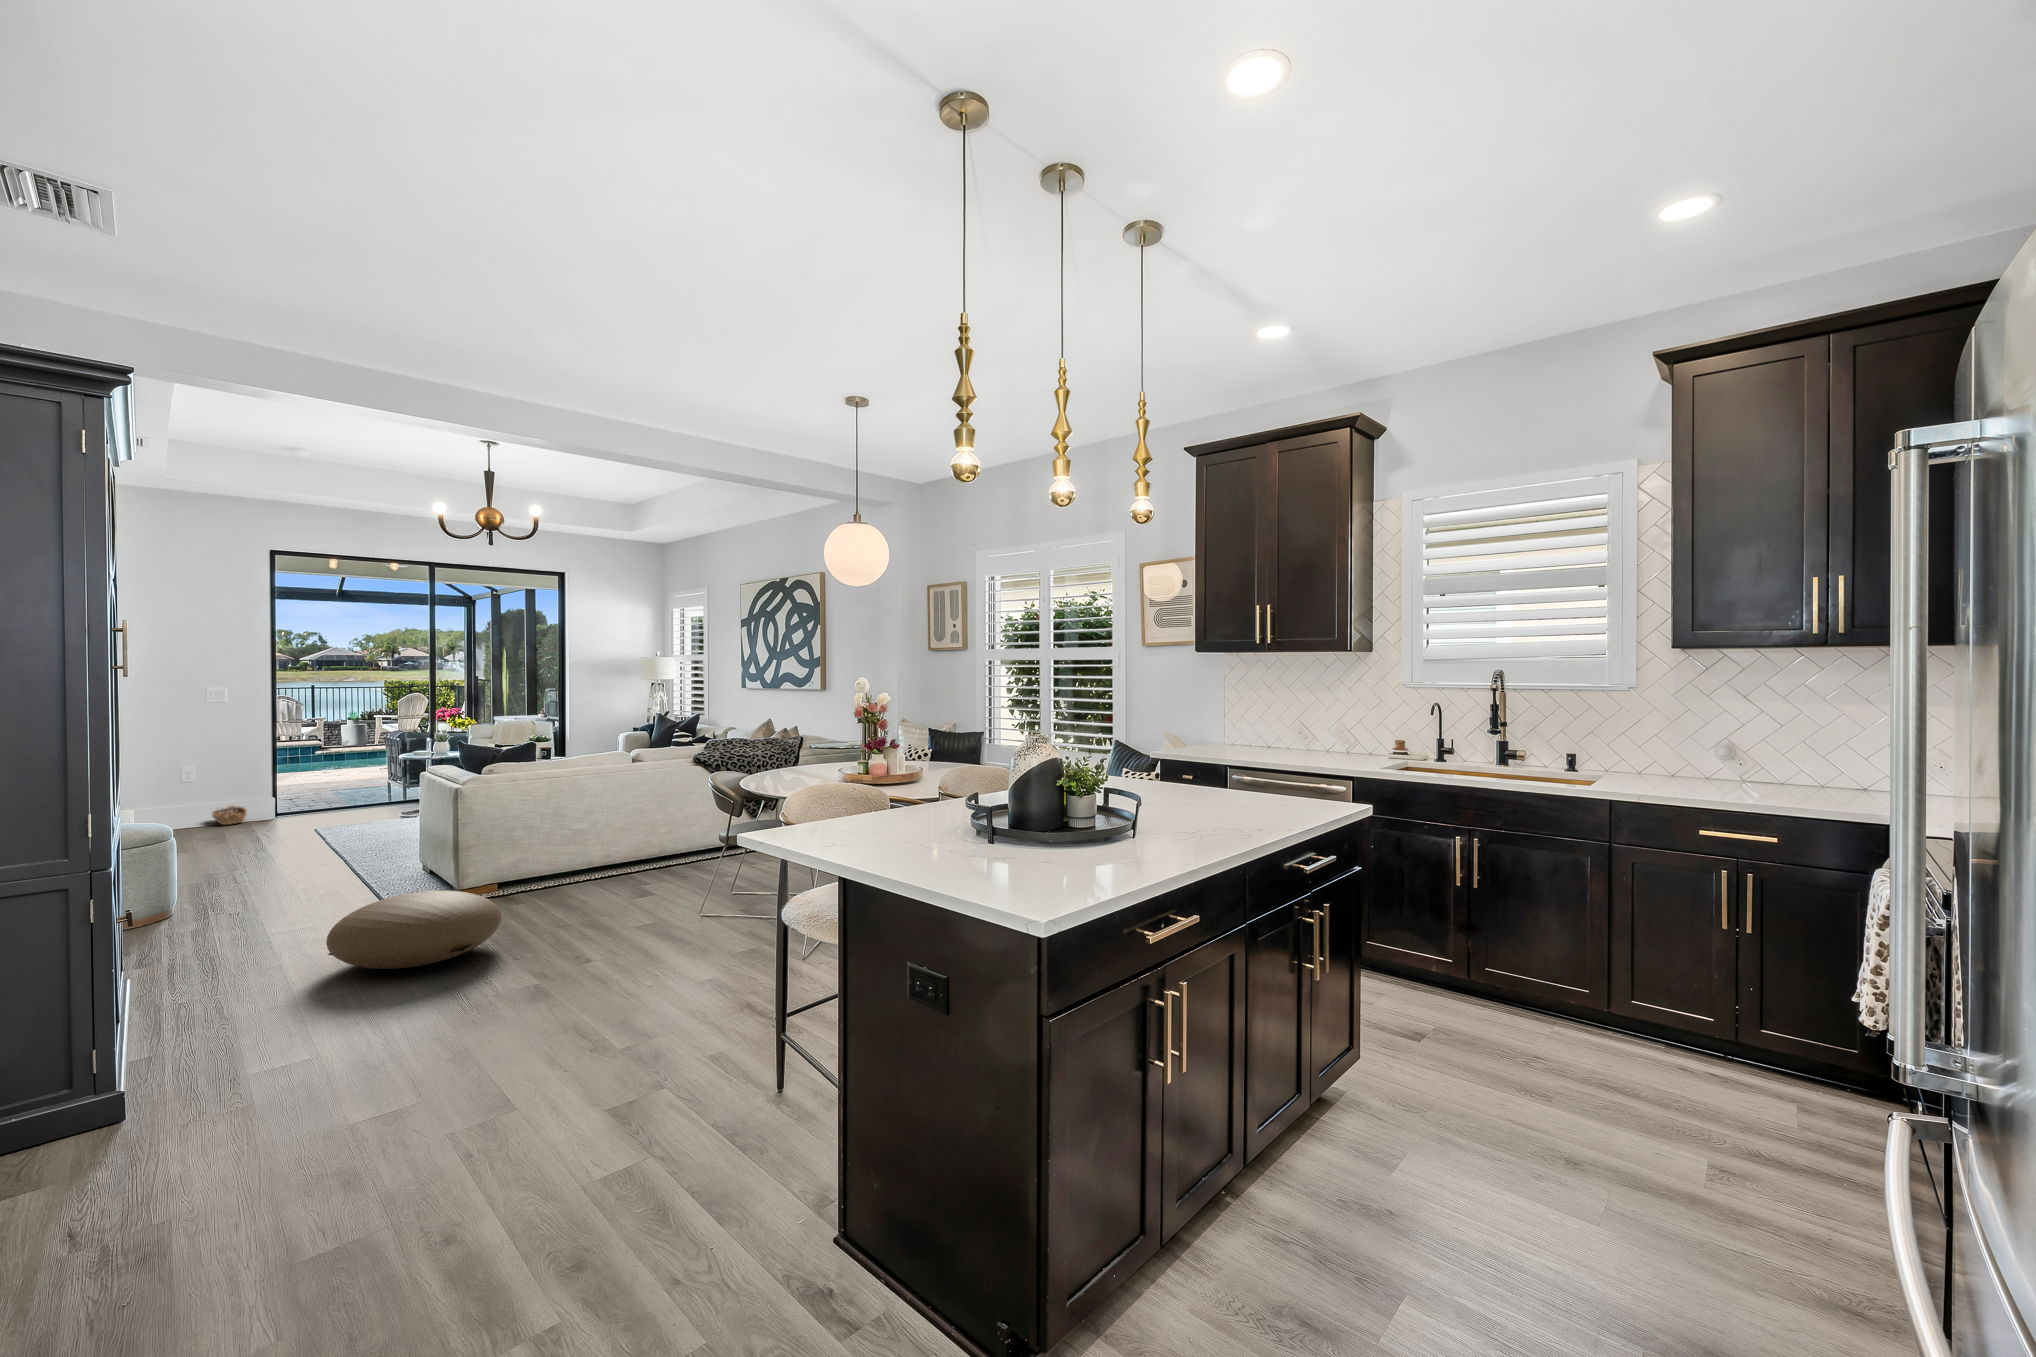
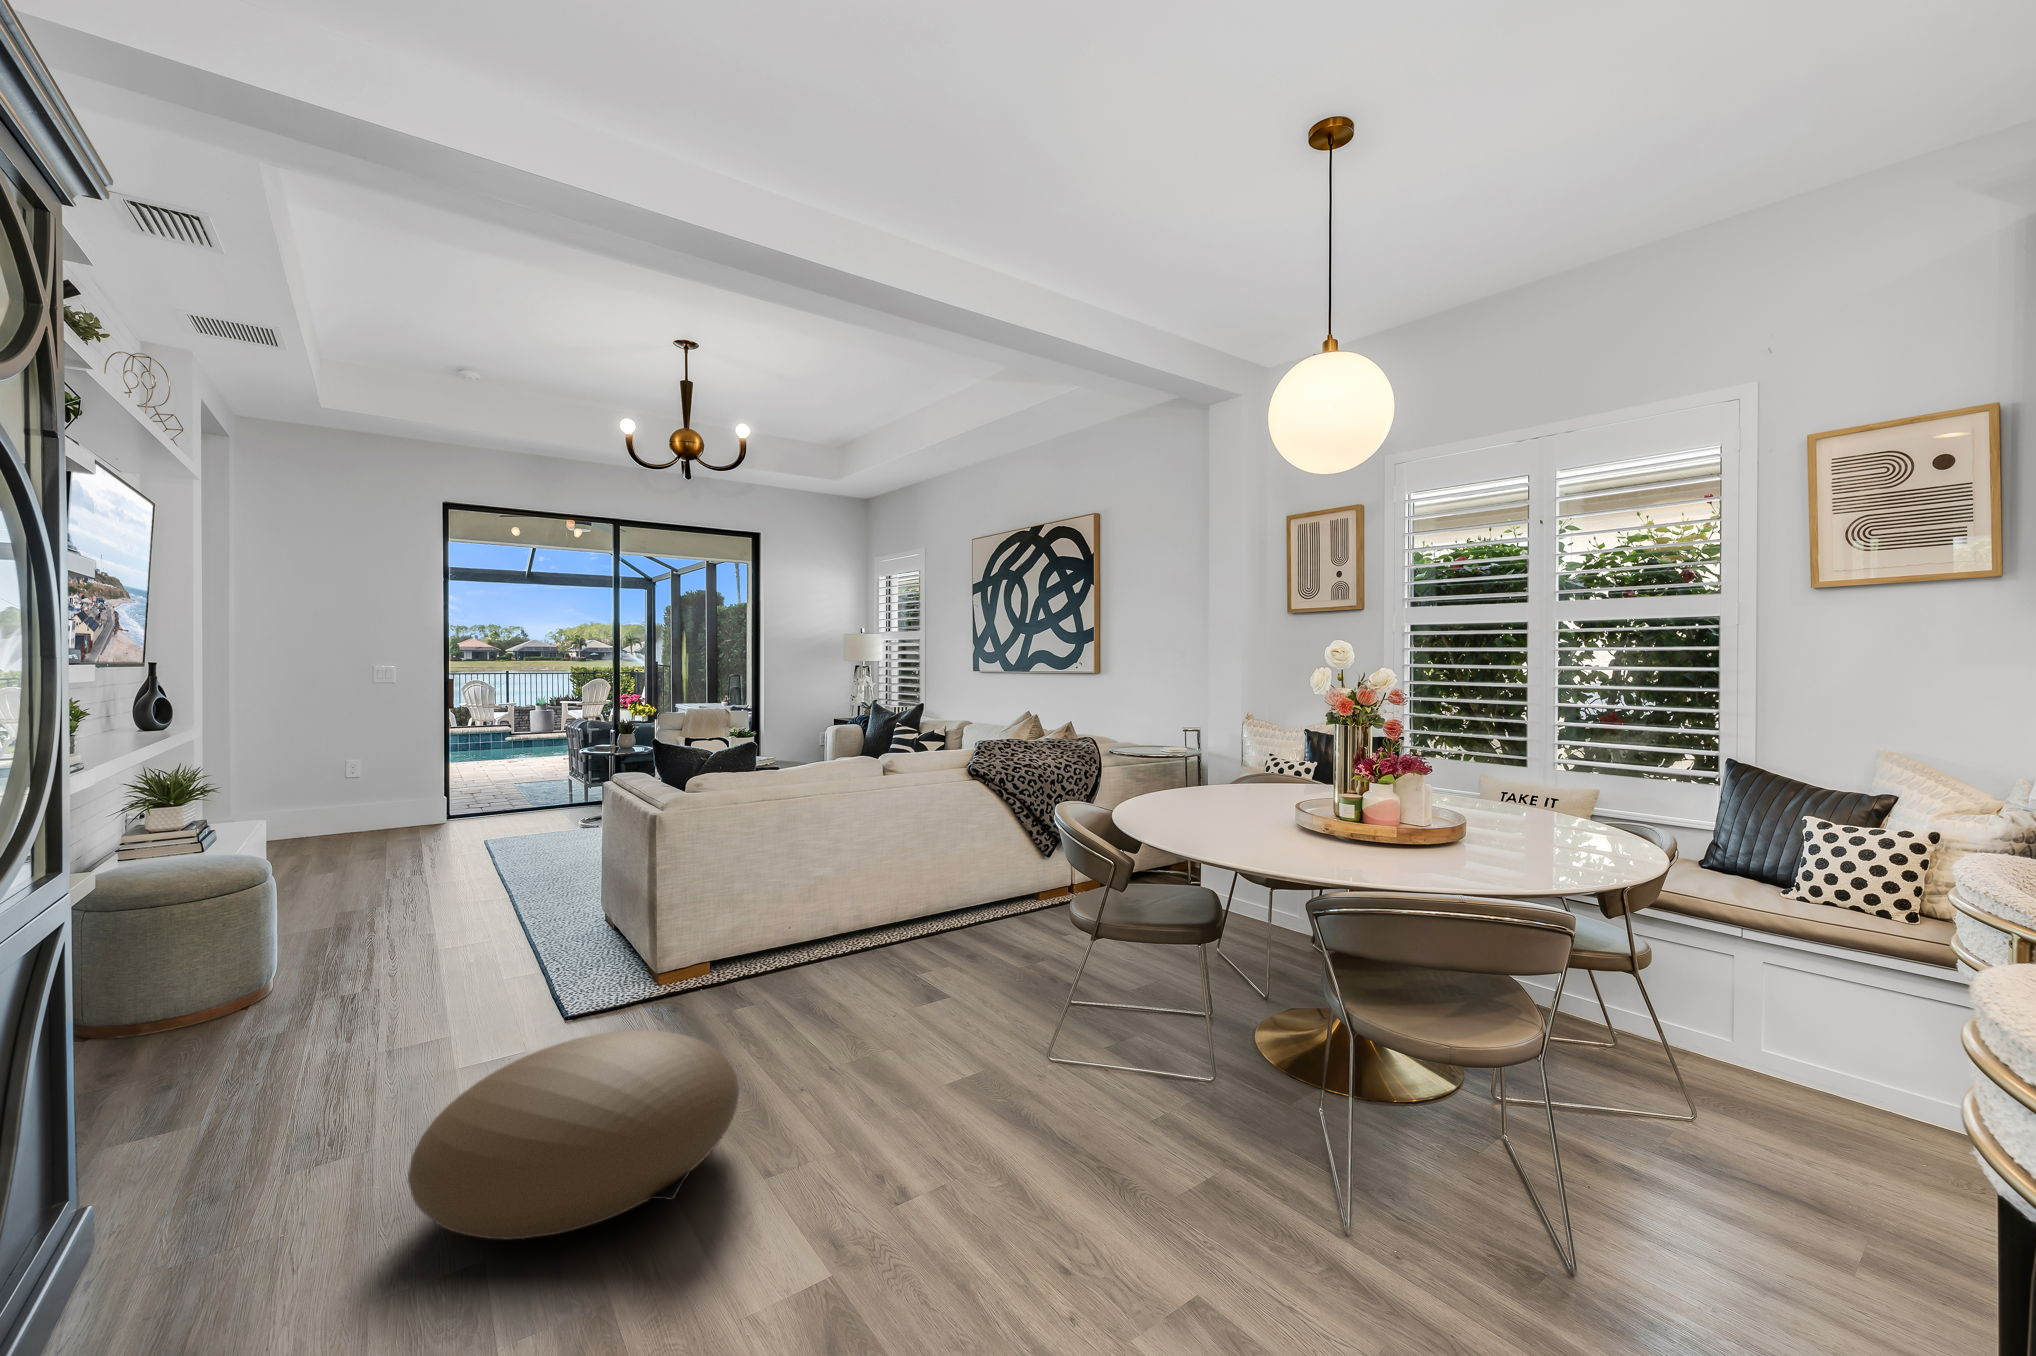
basket: present [212,806,247,825] -> none [359,806,414,835]

